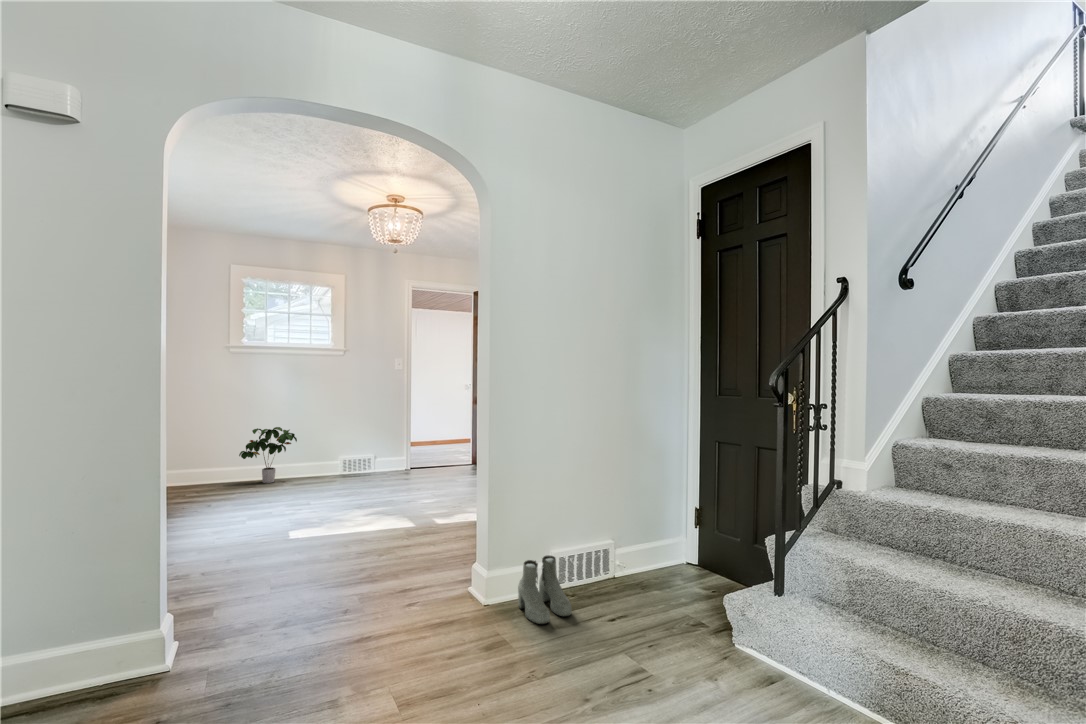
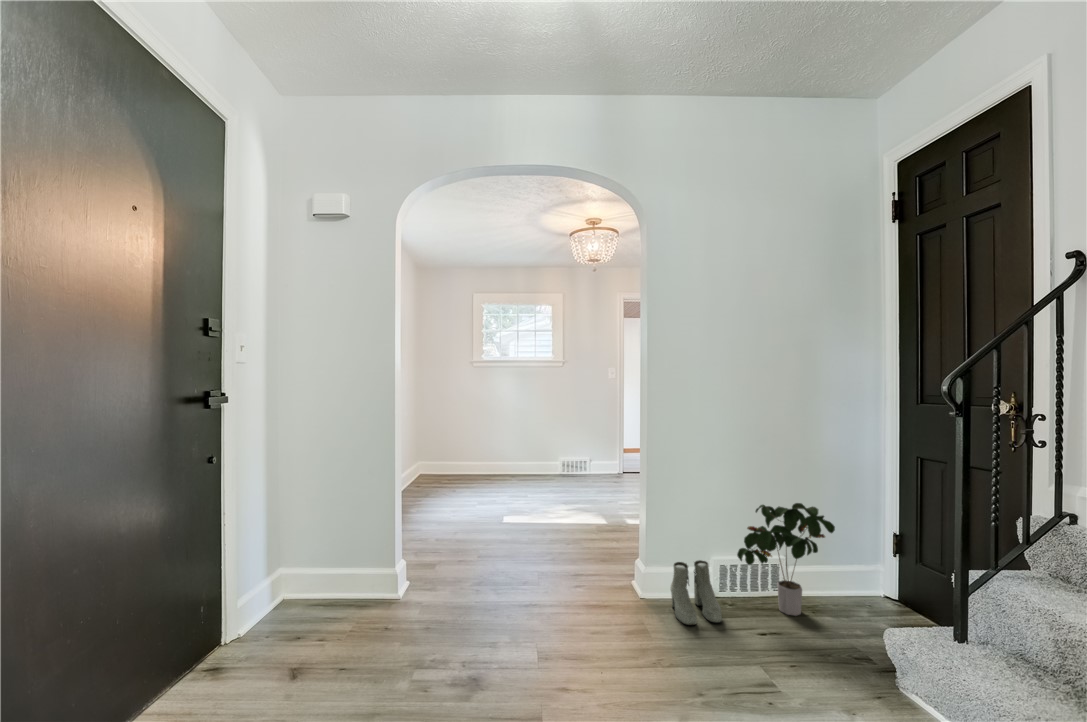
potted plant: present [239,427,297,483] -> present [737,503,835,616]

